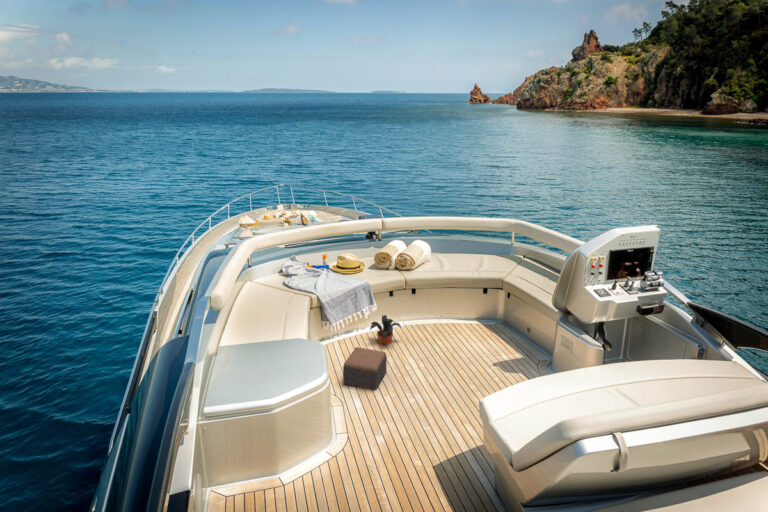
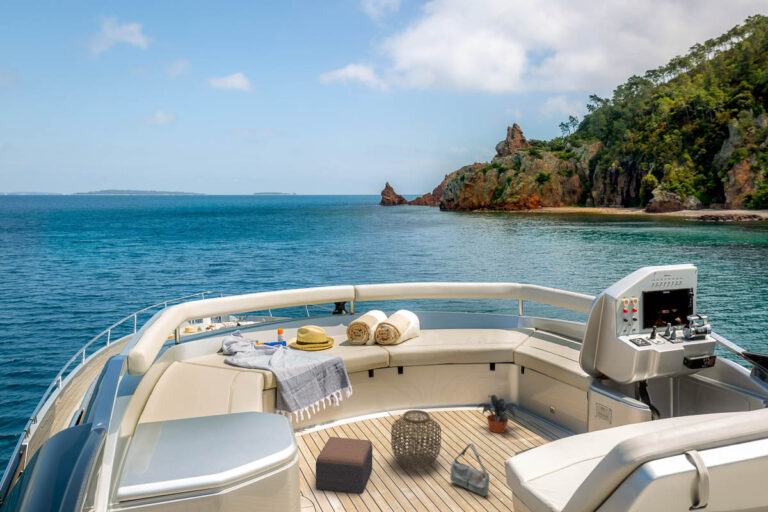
potted plant: present [370,315,401,344] -> present [478,395,517,433]
woven basket: none [402,331,439,374] -> present [391,410,441,470]
bag: none [442,360,470,399] -> present [450,443,489,496]

